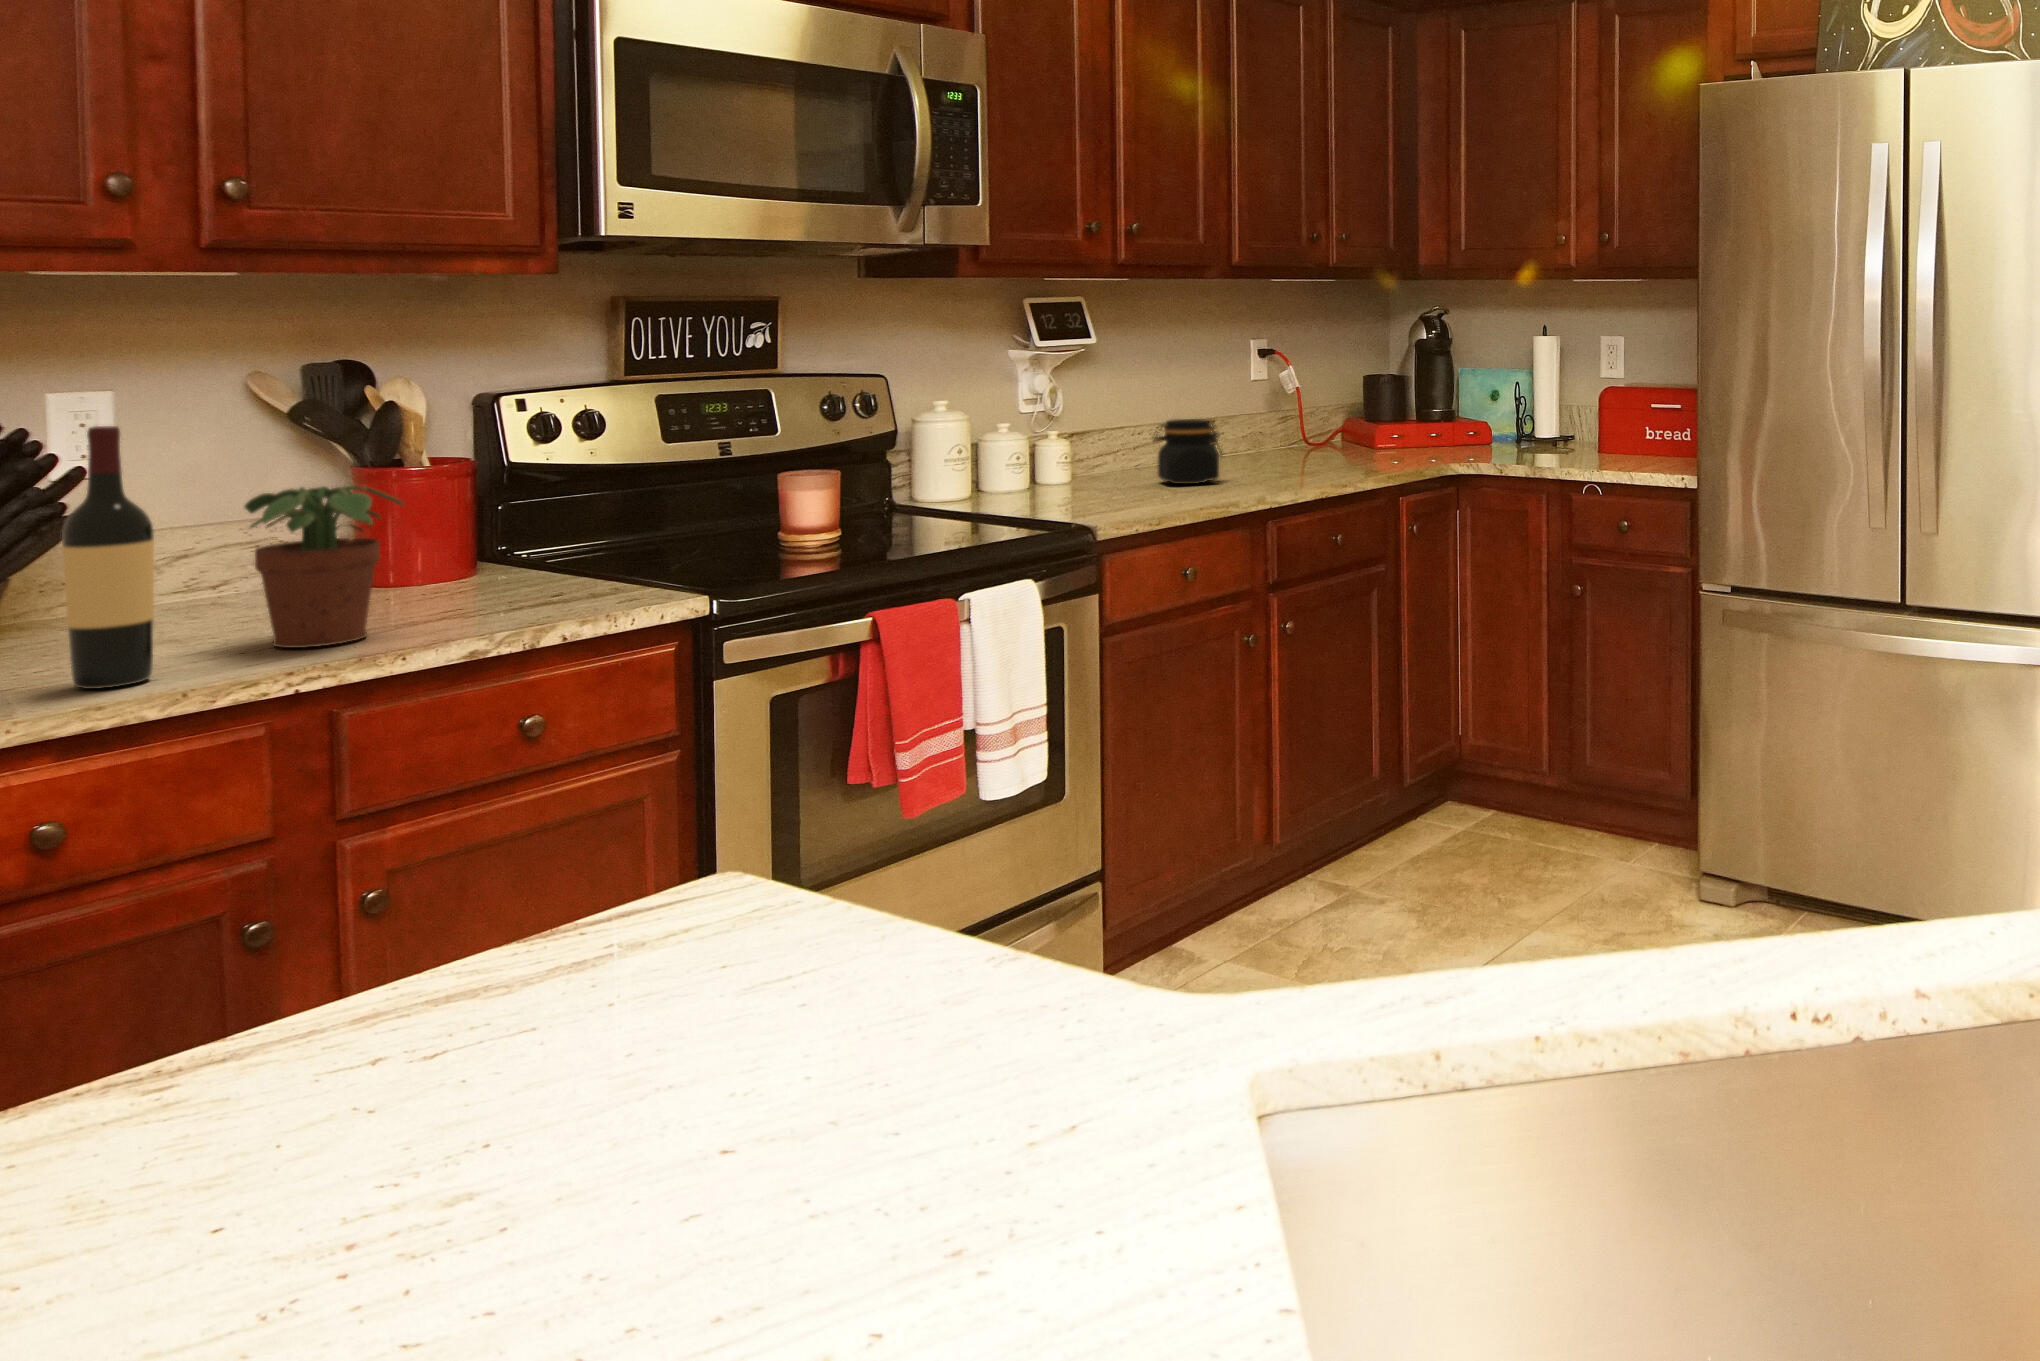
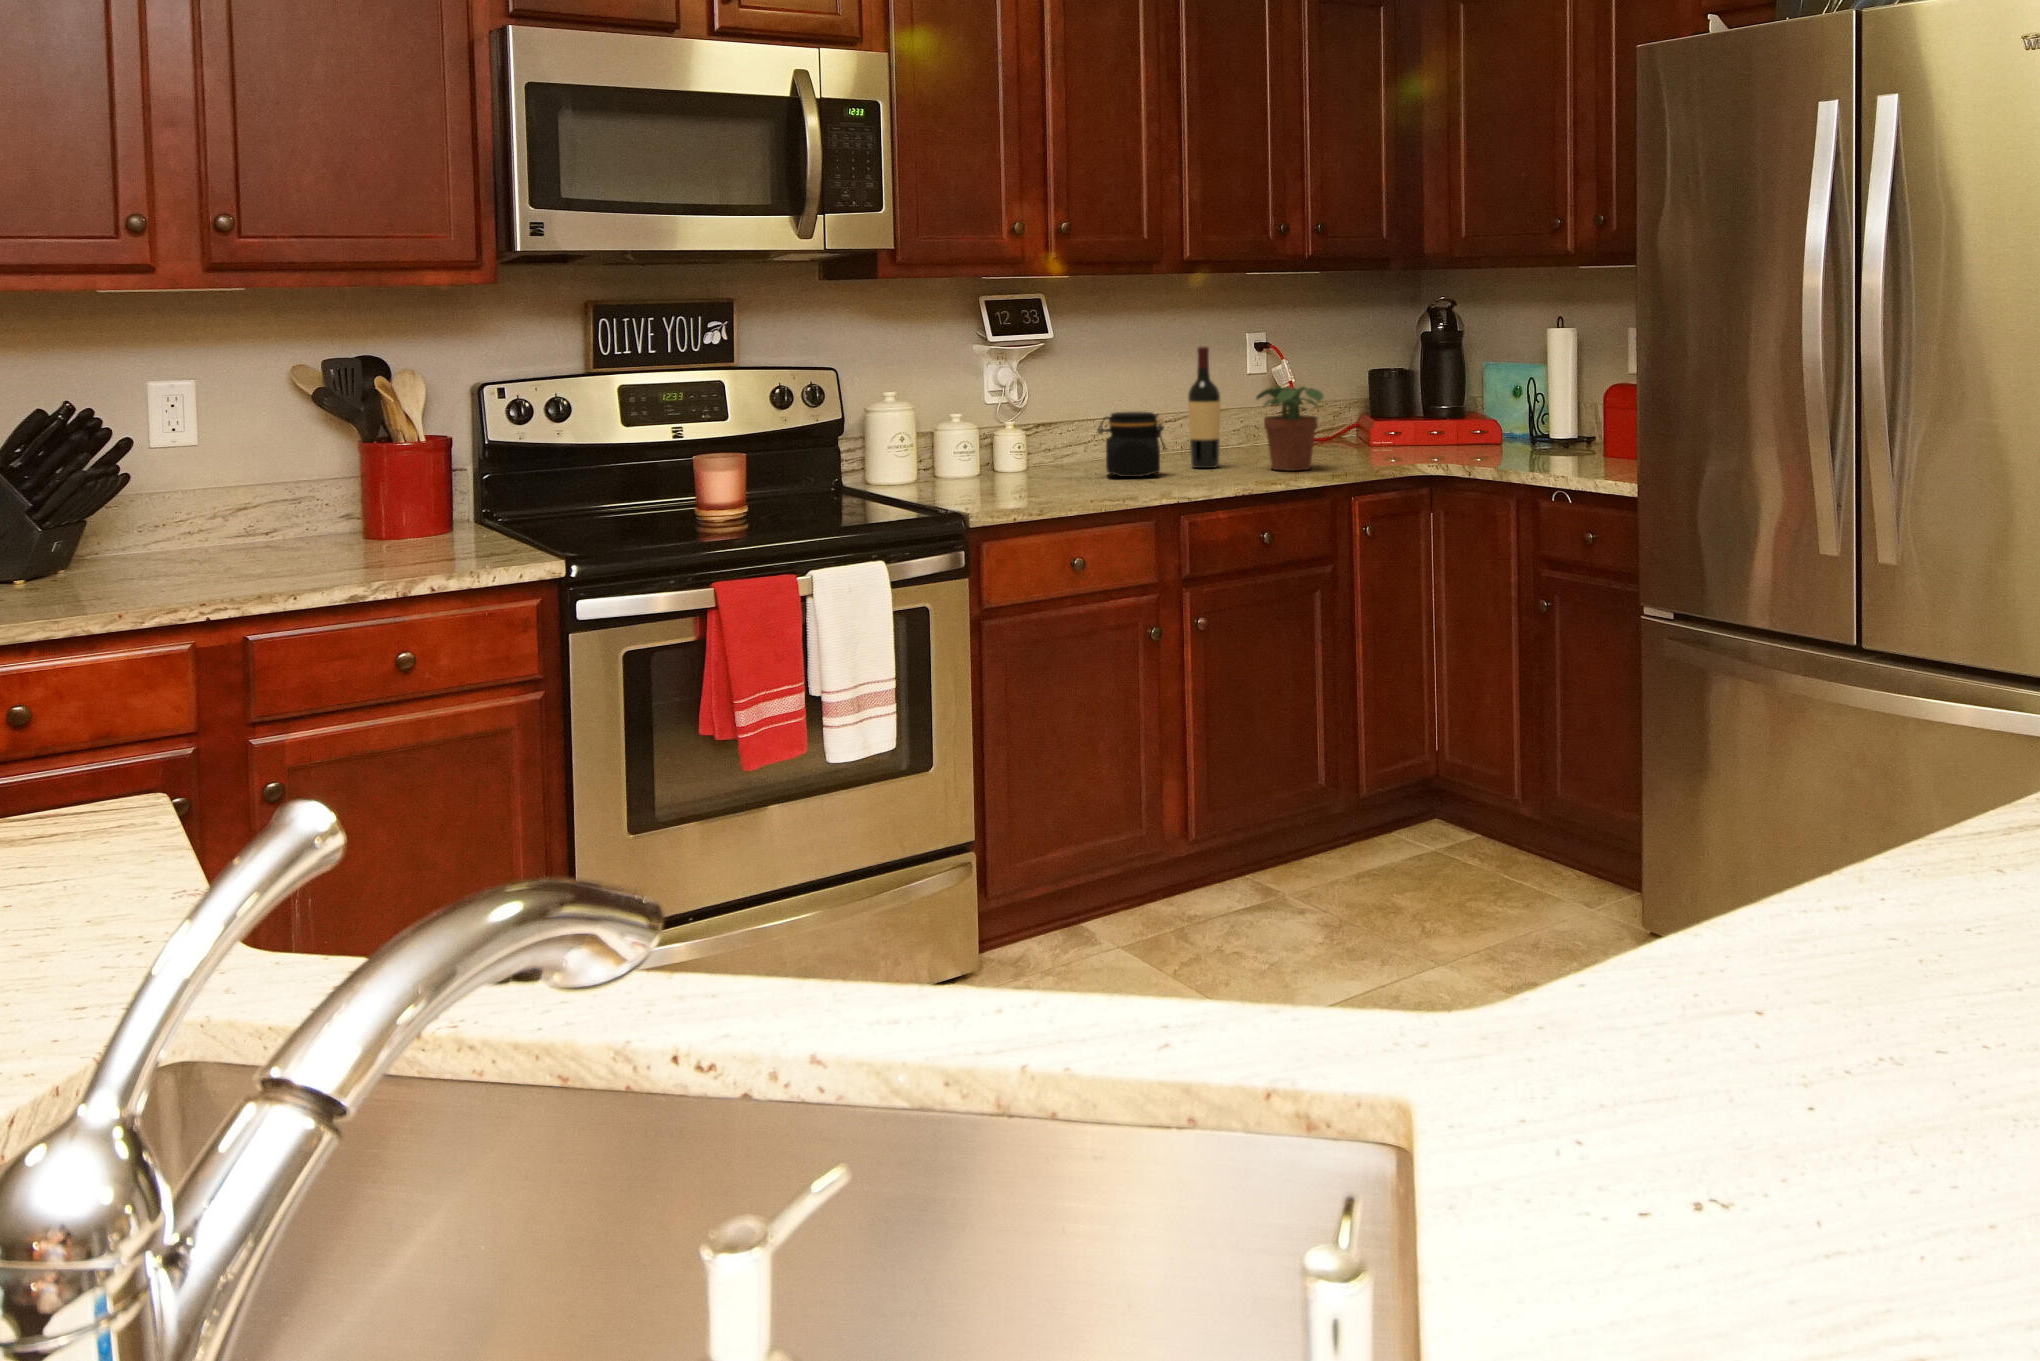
wine bottle: present [62,426,154,689] -> present [1188,346,1220,468]
potted plant: present [245,486,403,648] -> present [1256,387,1324,471]

